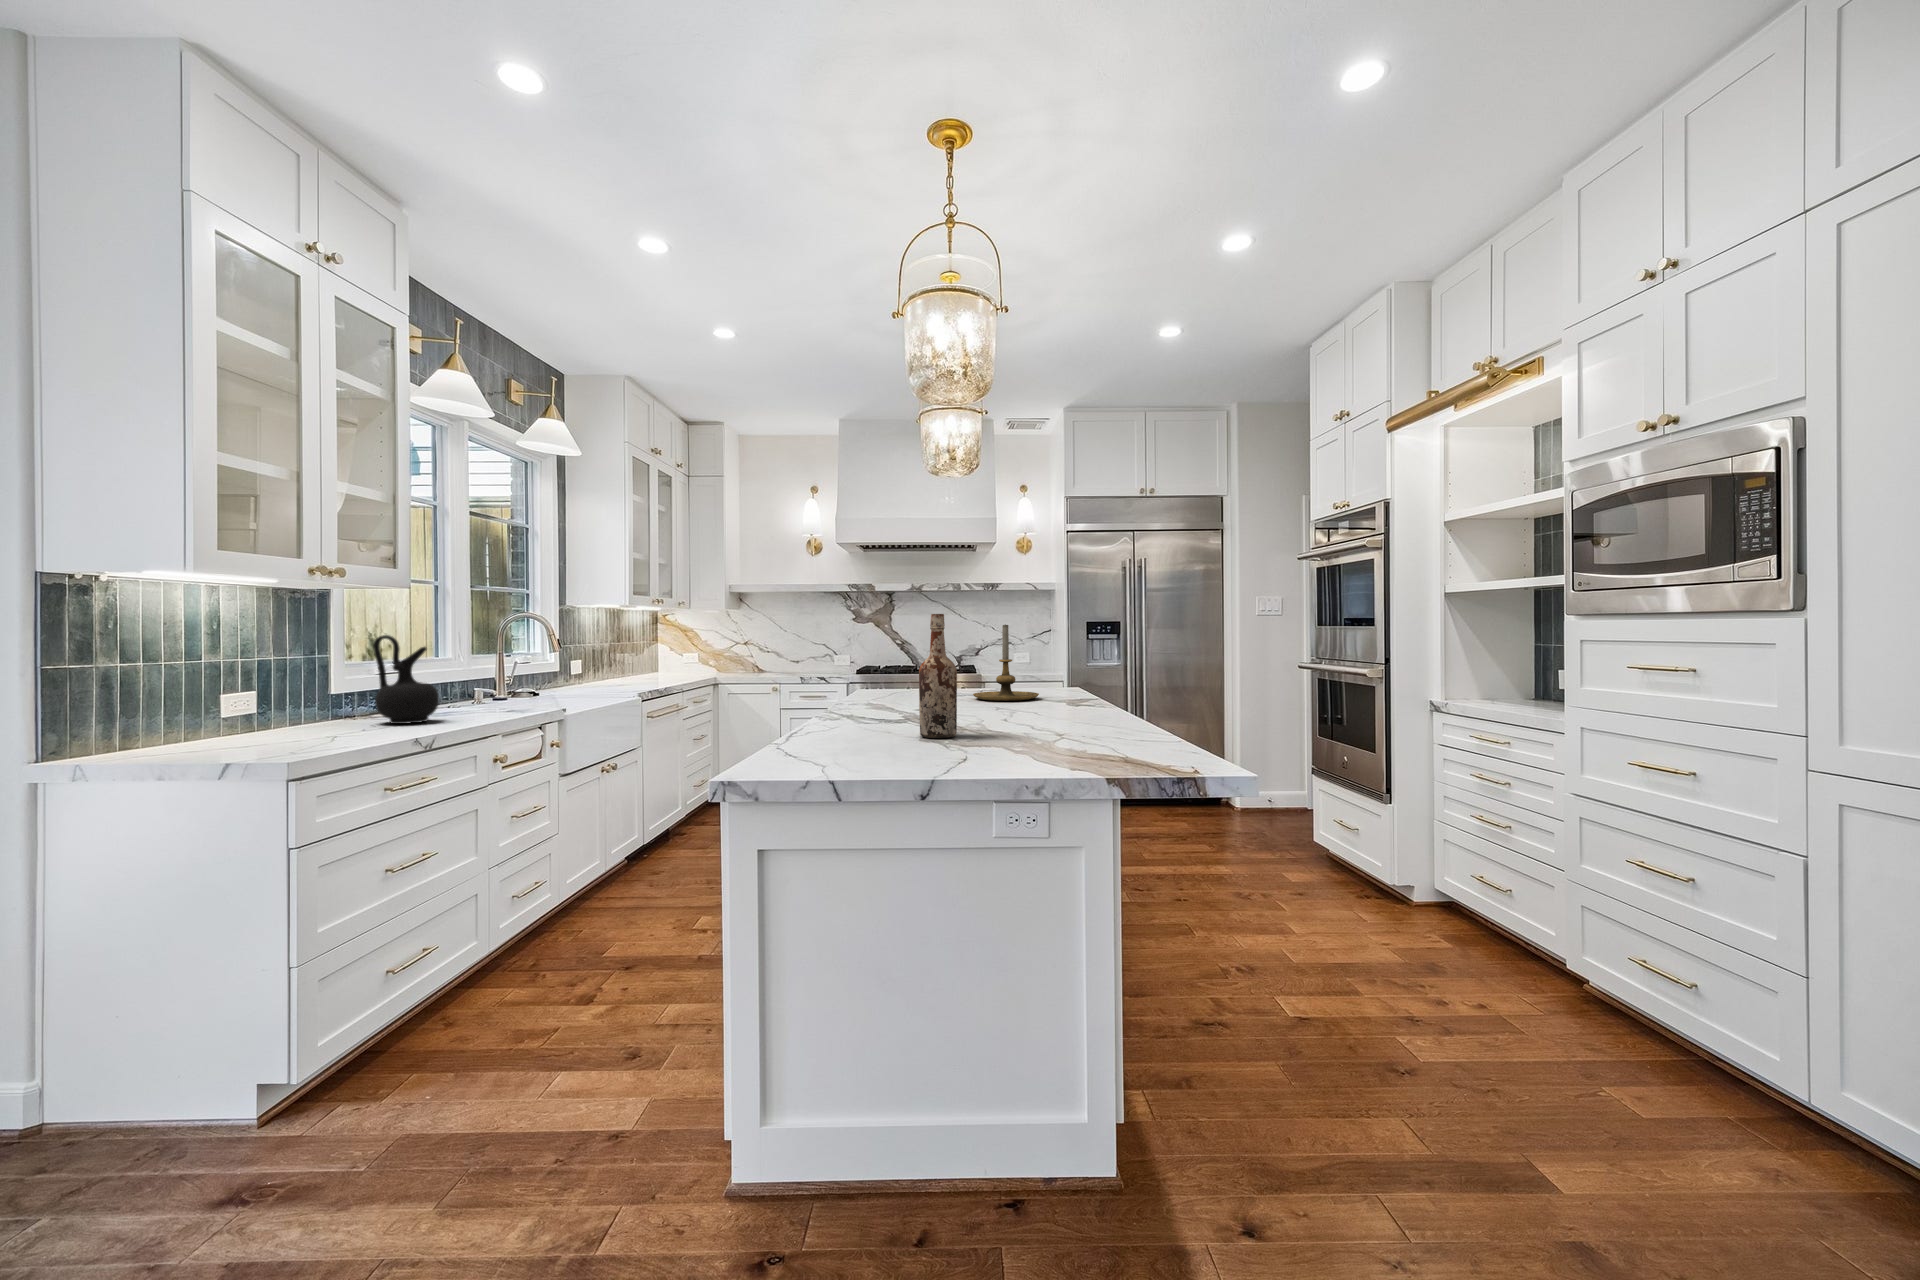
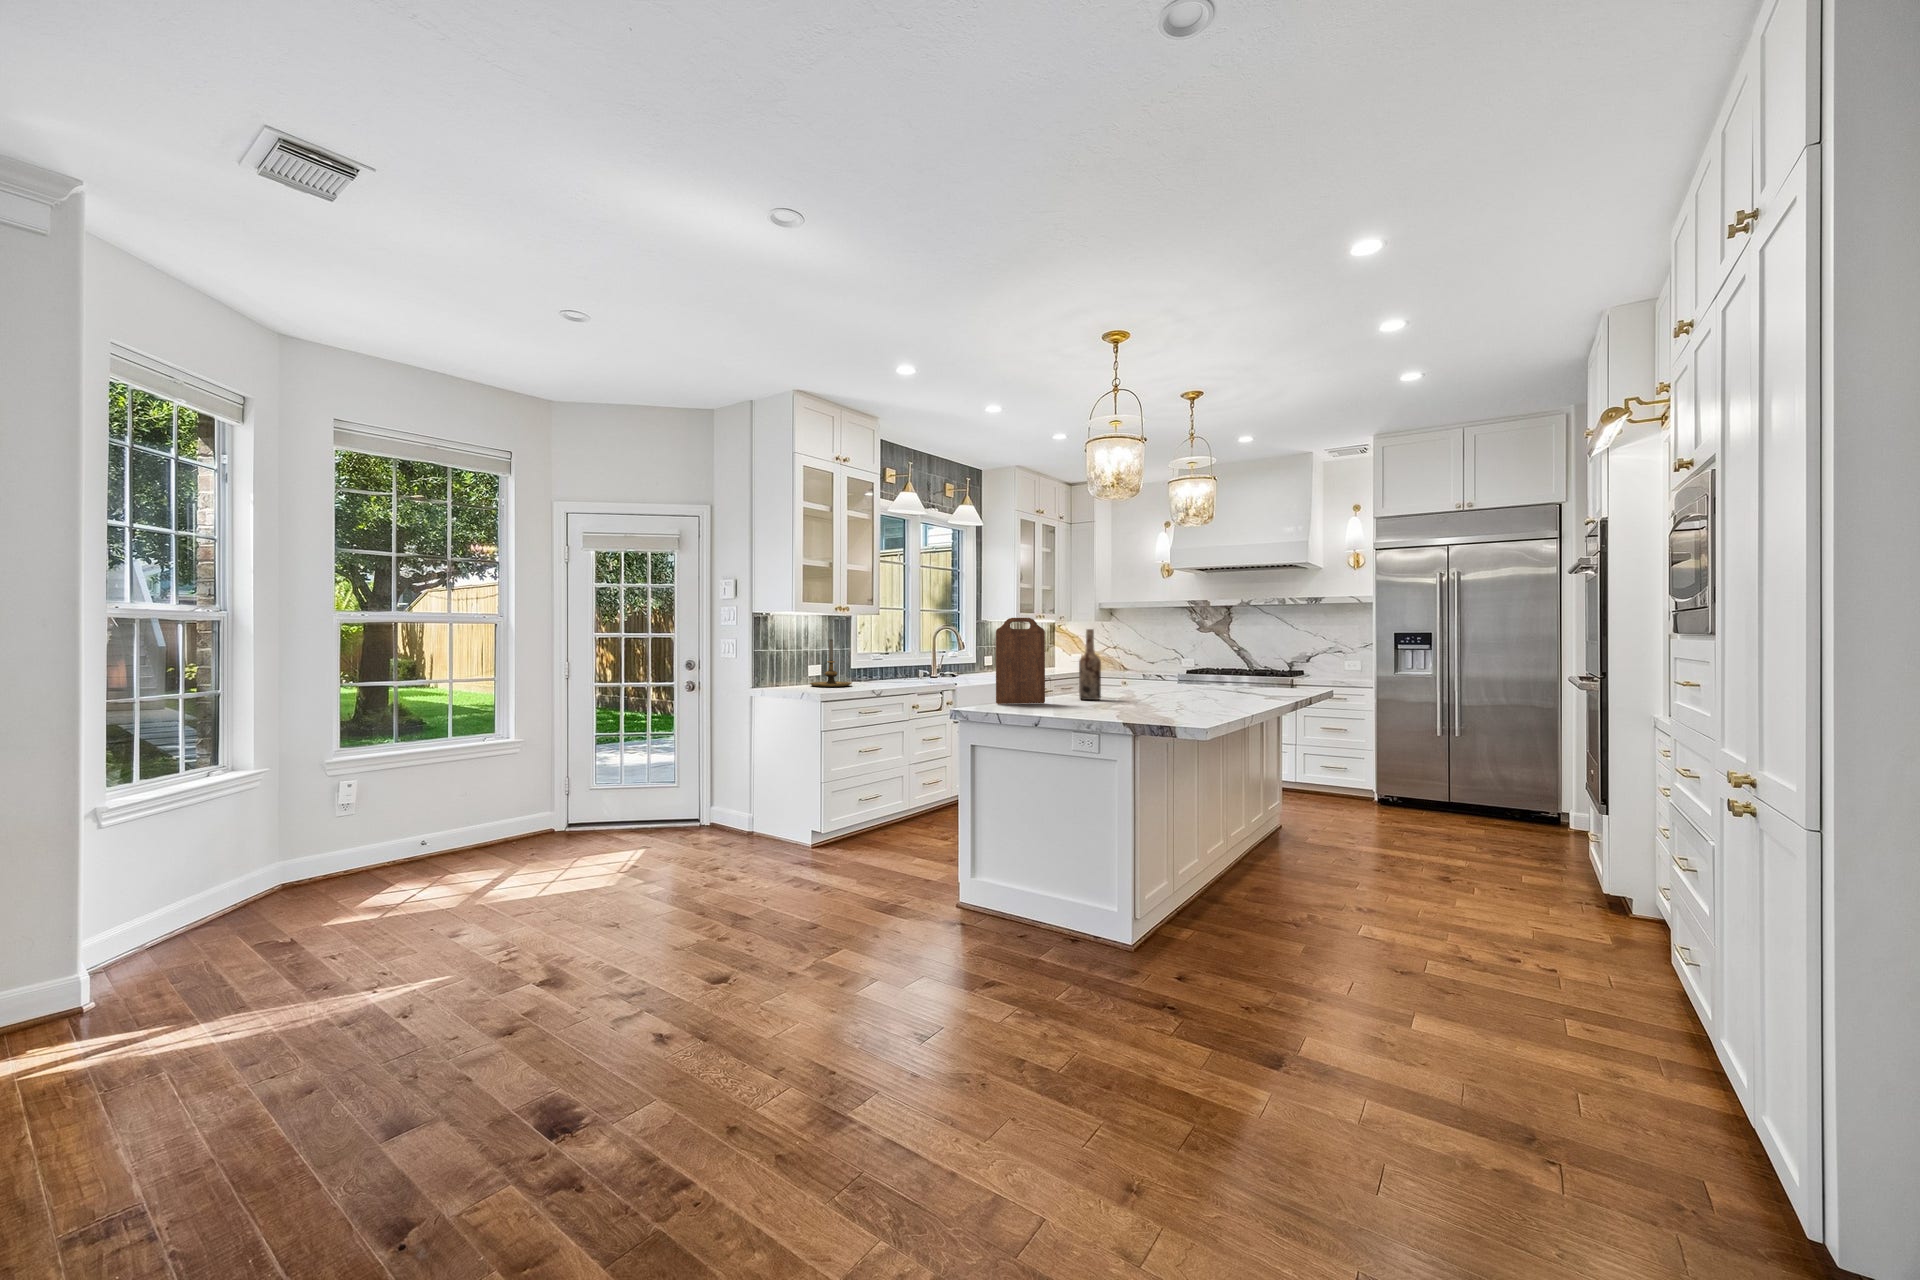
cutting board: none [817,589,901,765] -> present [996,618,1045,704]
candle holder: present [973,625,1039,701] -> present [810,639,852,687]
ceramic jug: present [373,635,439,724] -> none [865,639,892,684]

